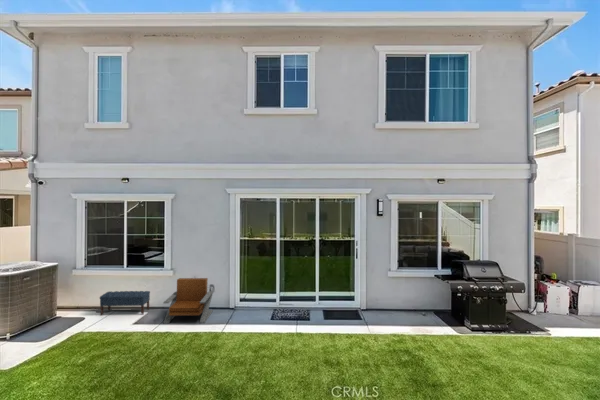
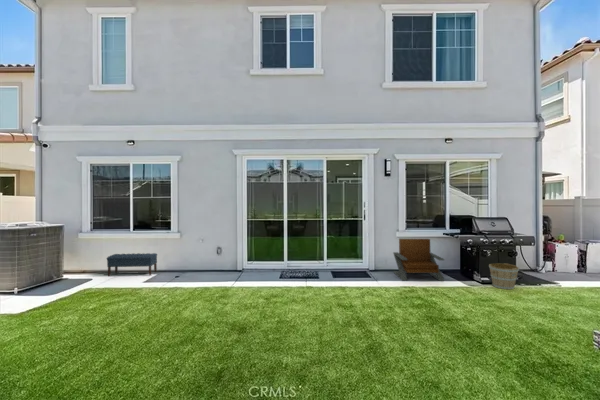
lounge chair: present [164,278,213,324] -> present [393,239,444,281]
wooden bucket: none [478,310,508,340] -> present [489,263,519,290]

